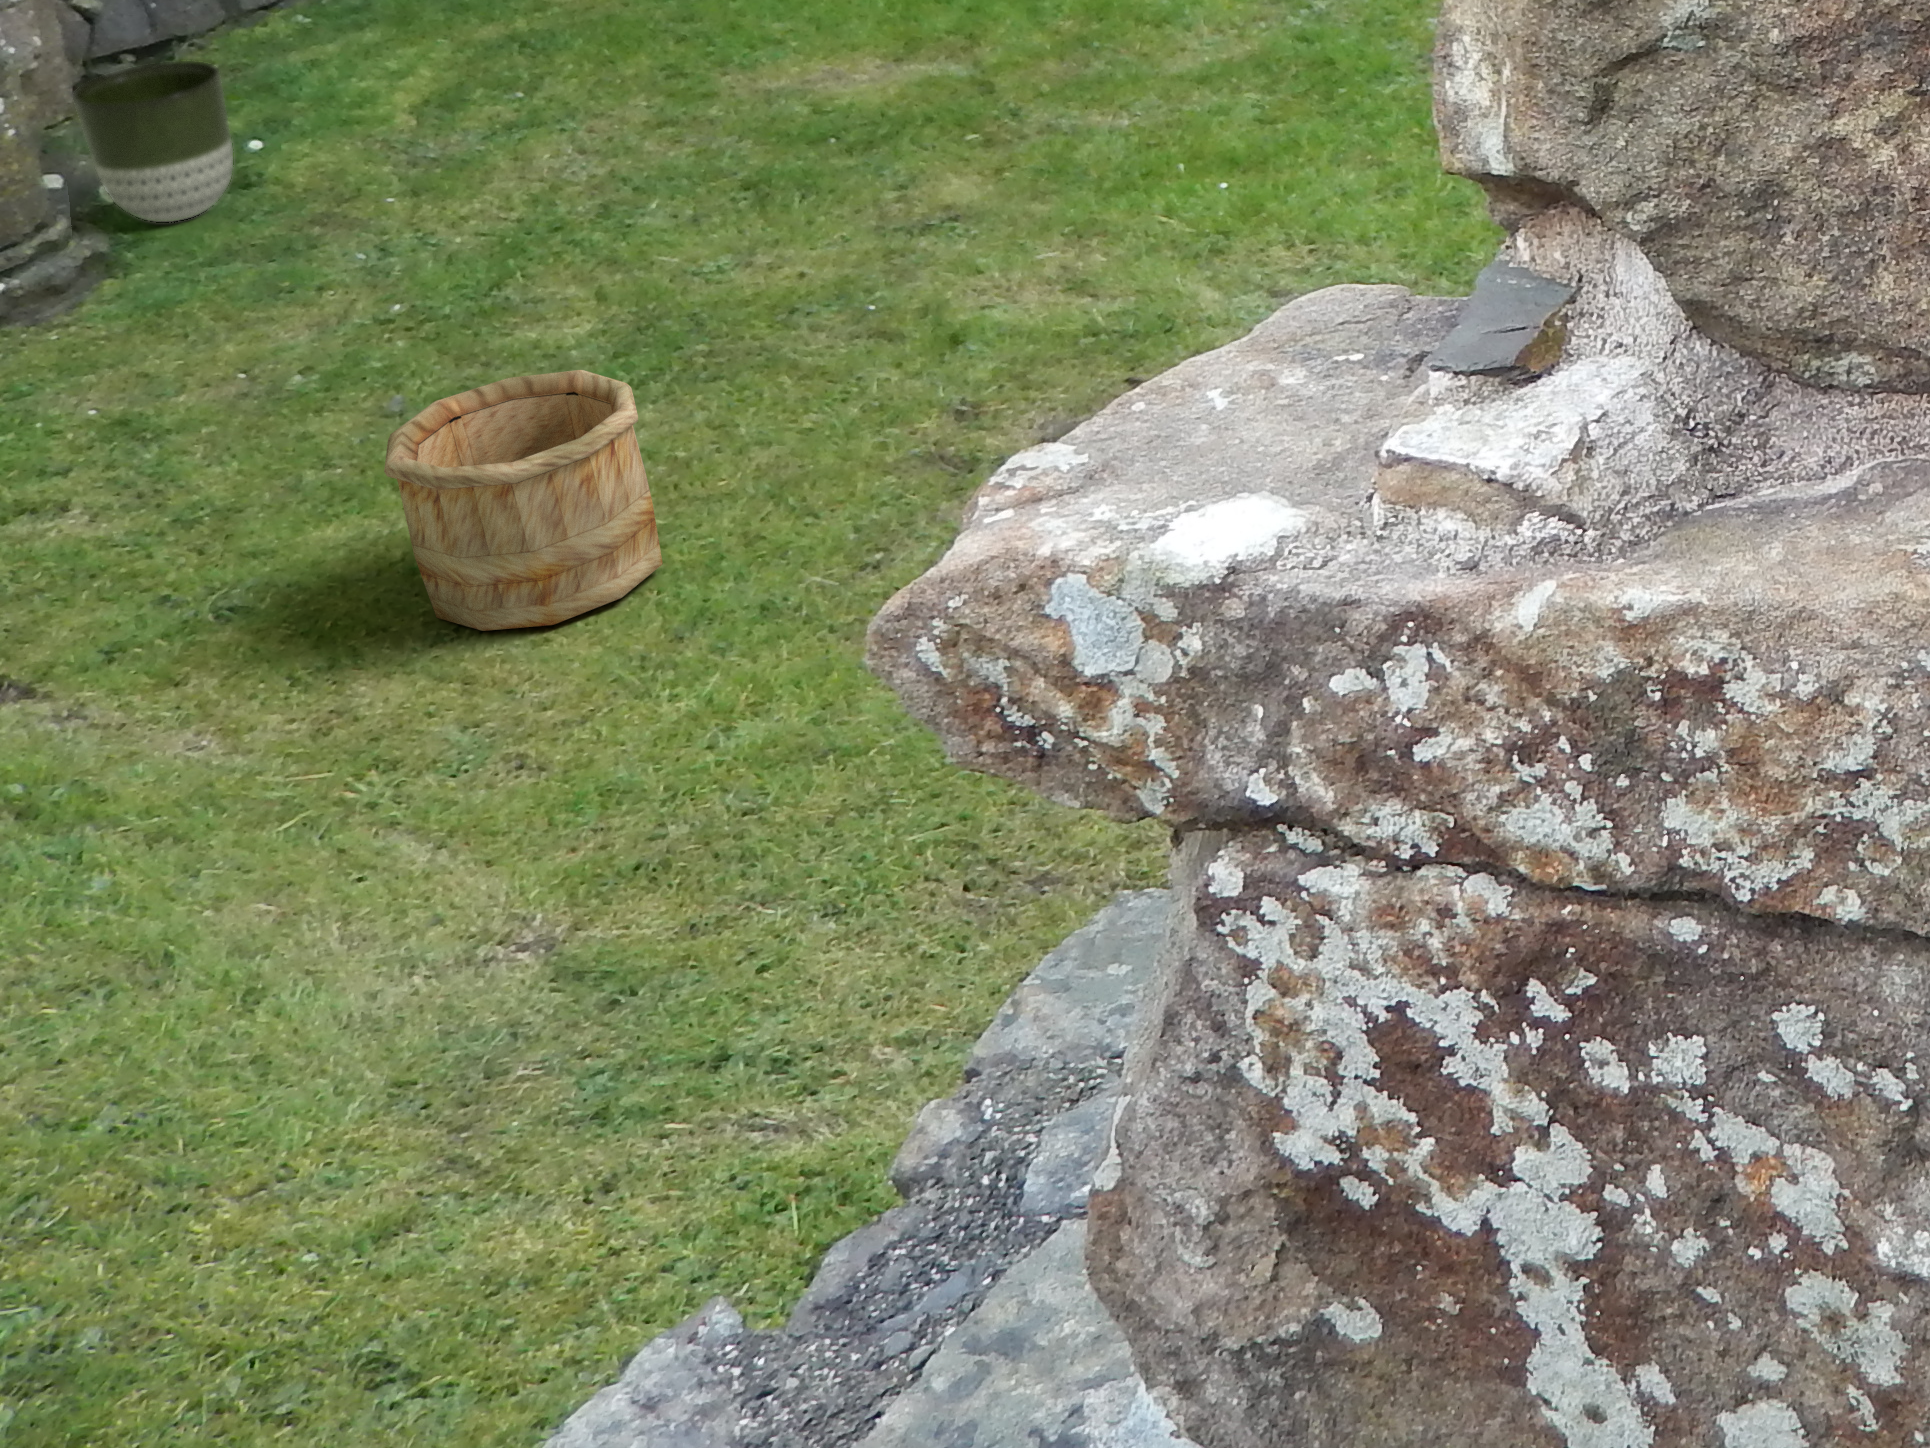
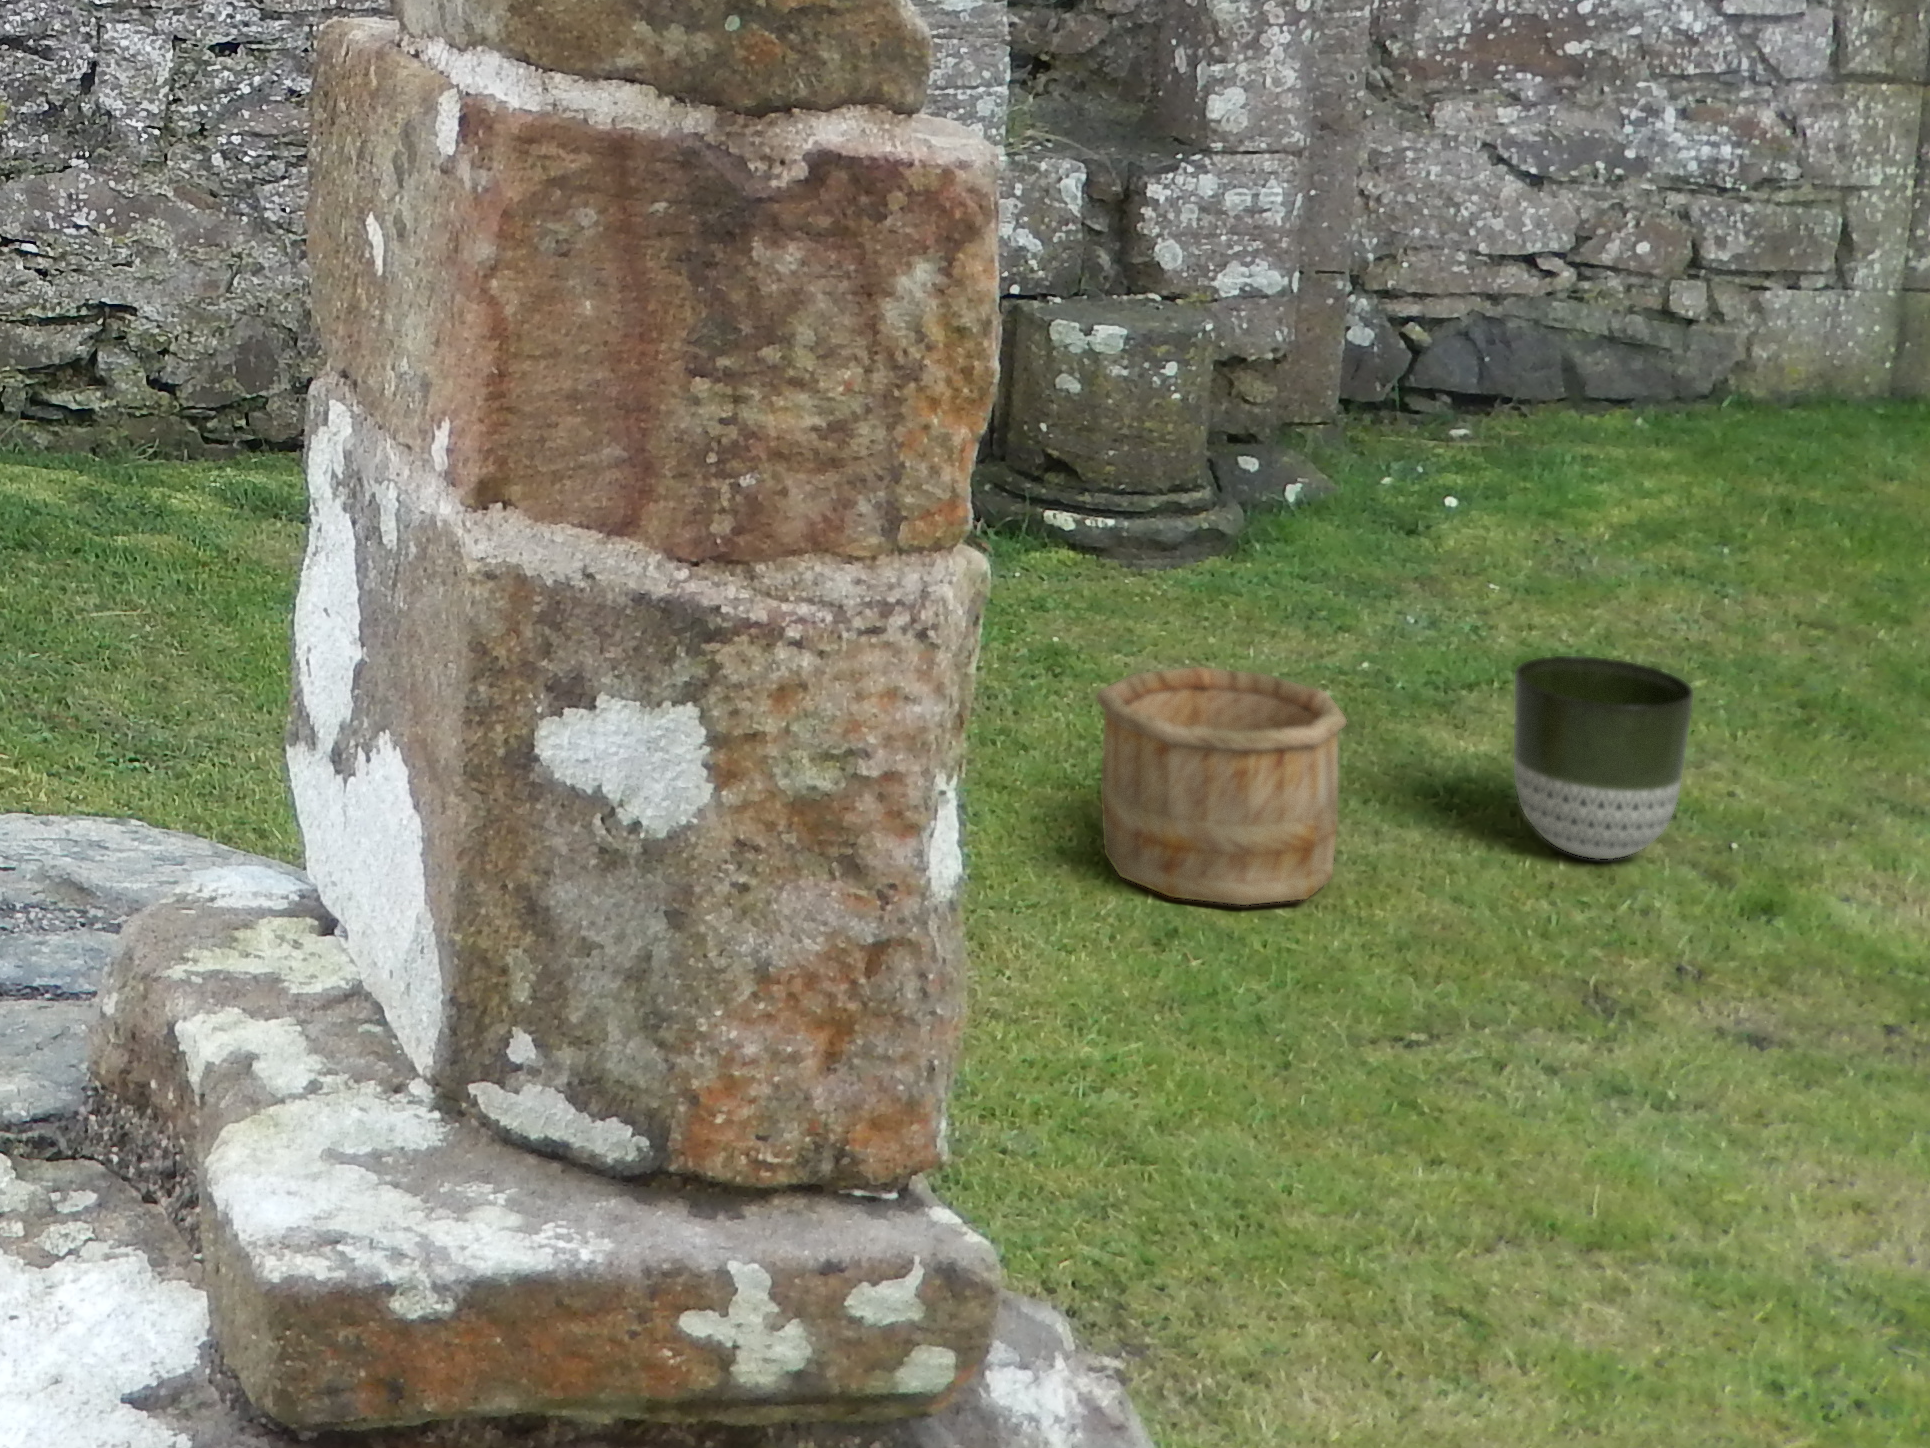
planter: present [73,61,233,222] -> present [1514,656,1693,859]

